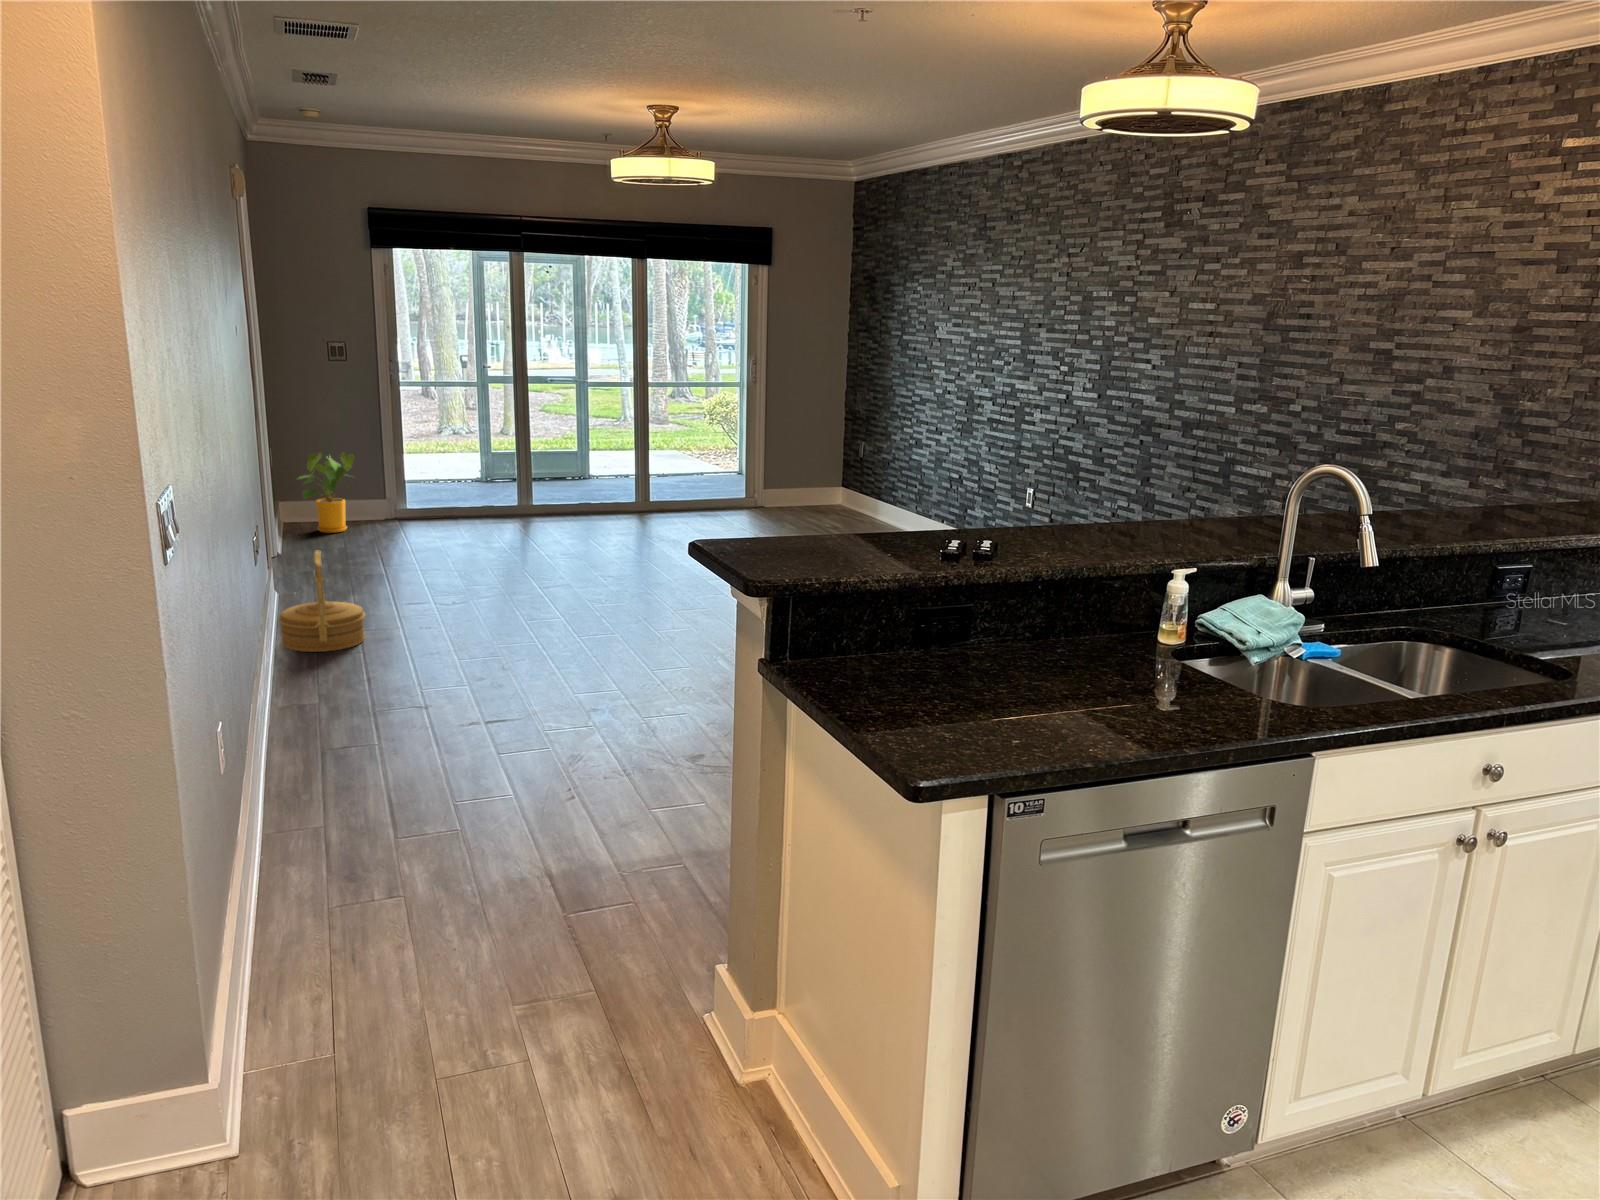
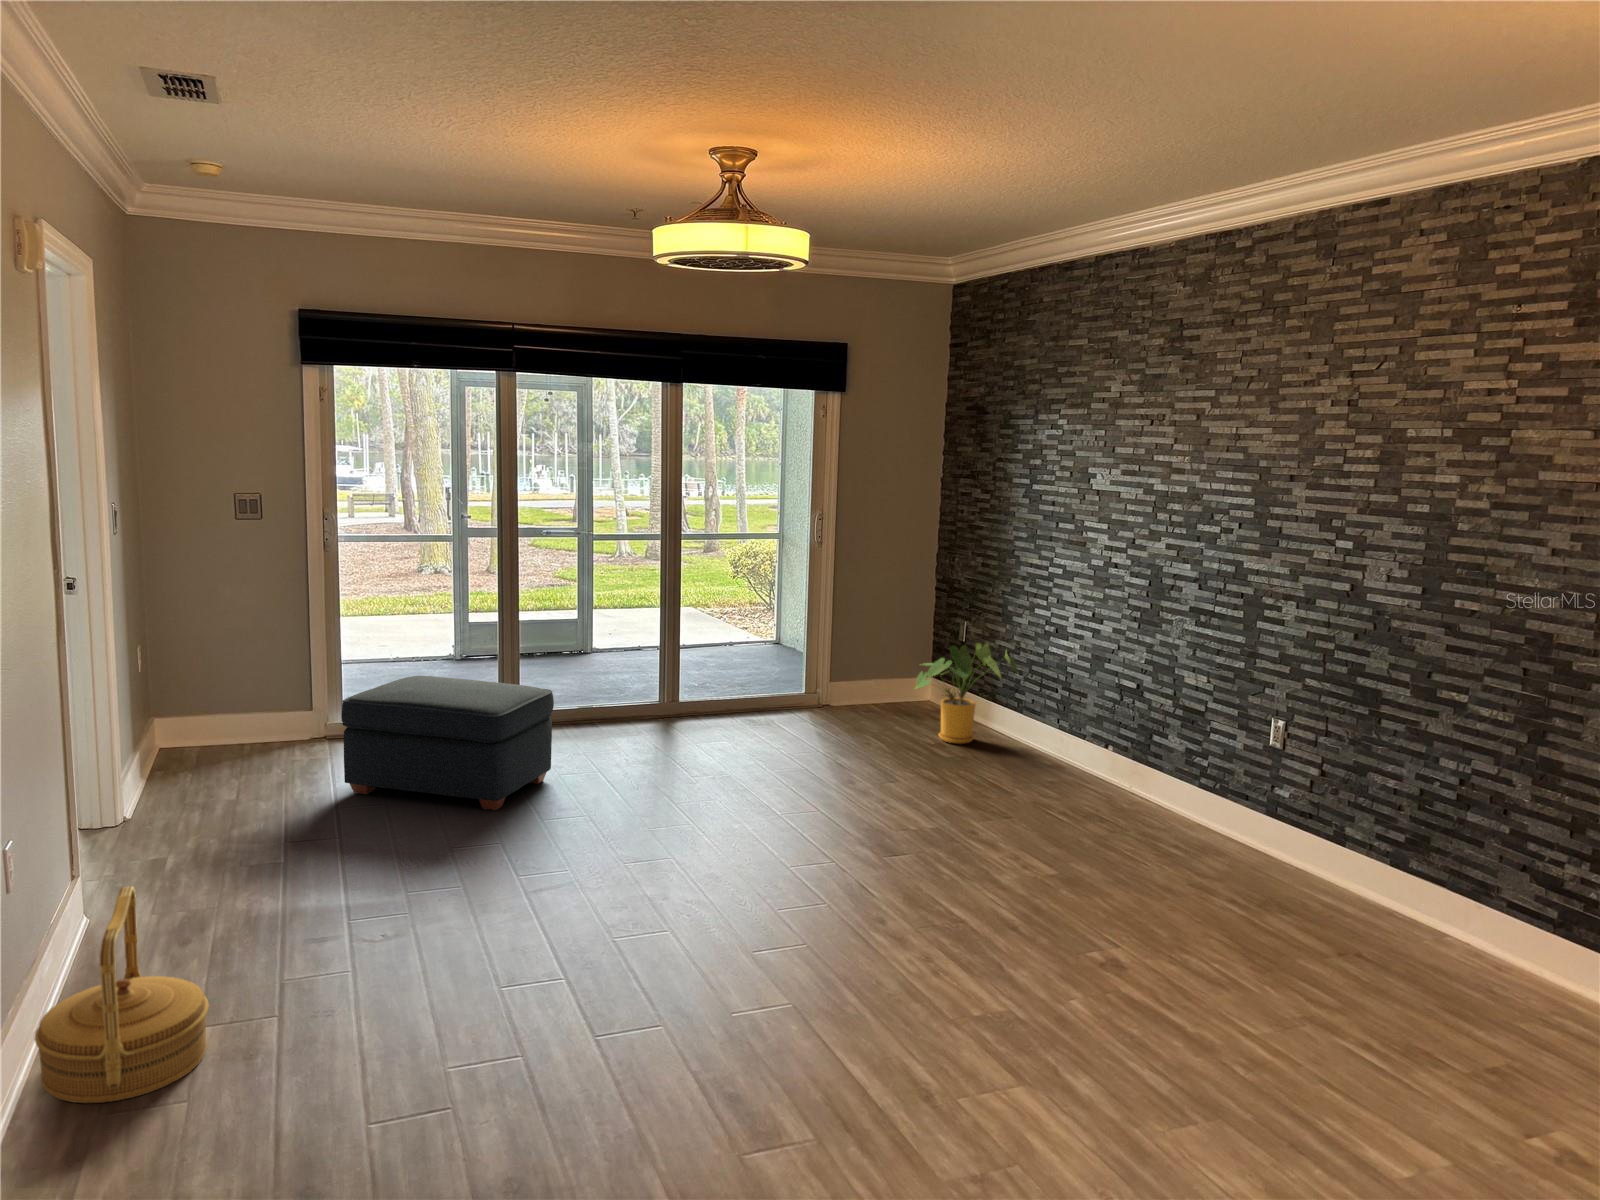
house plant: present [299,452,354,533] -> present [916,643,1017,744]
ottoman: none [414,471,556,555] -> present [341,676,554,810]

